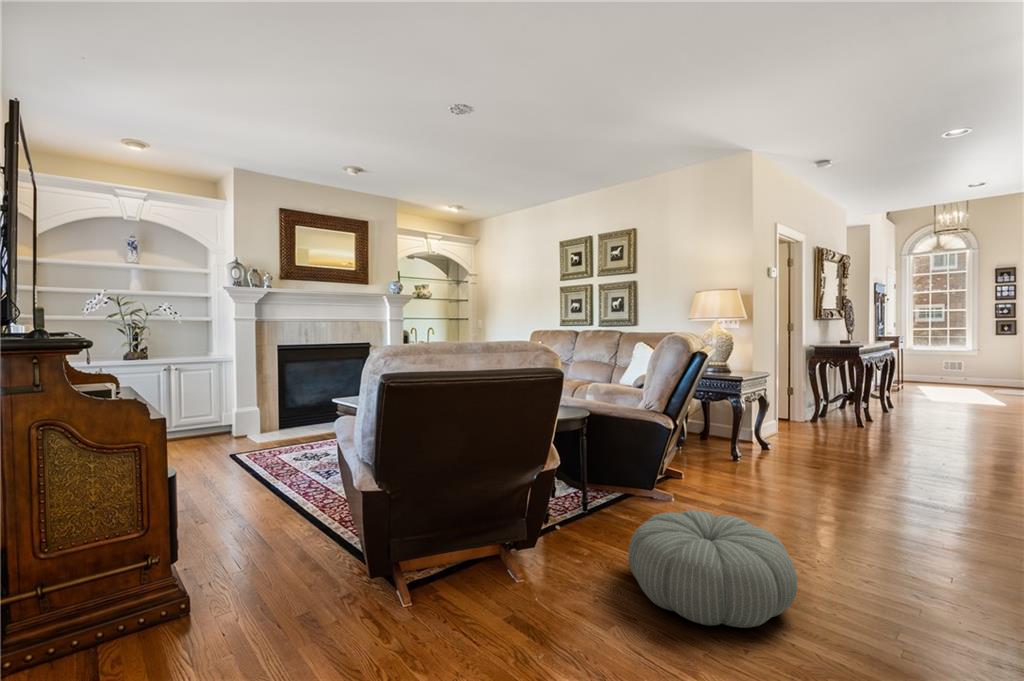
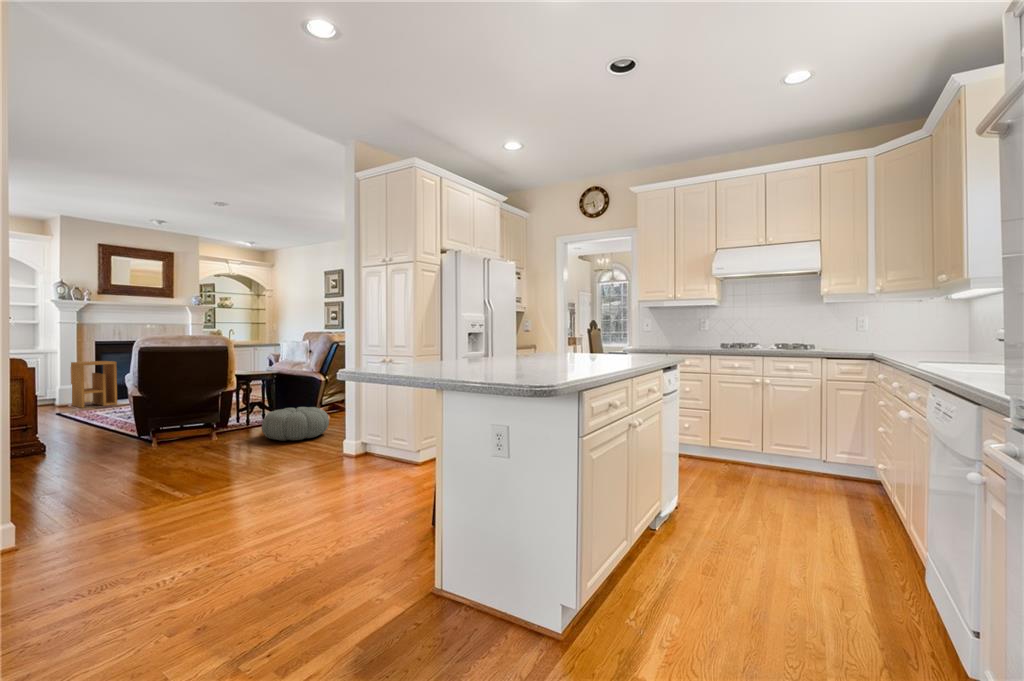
side table: none [248,373,305,445] -> present [71,361,117,408]

